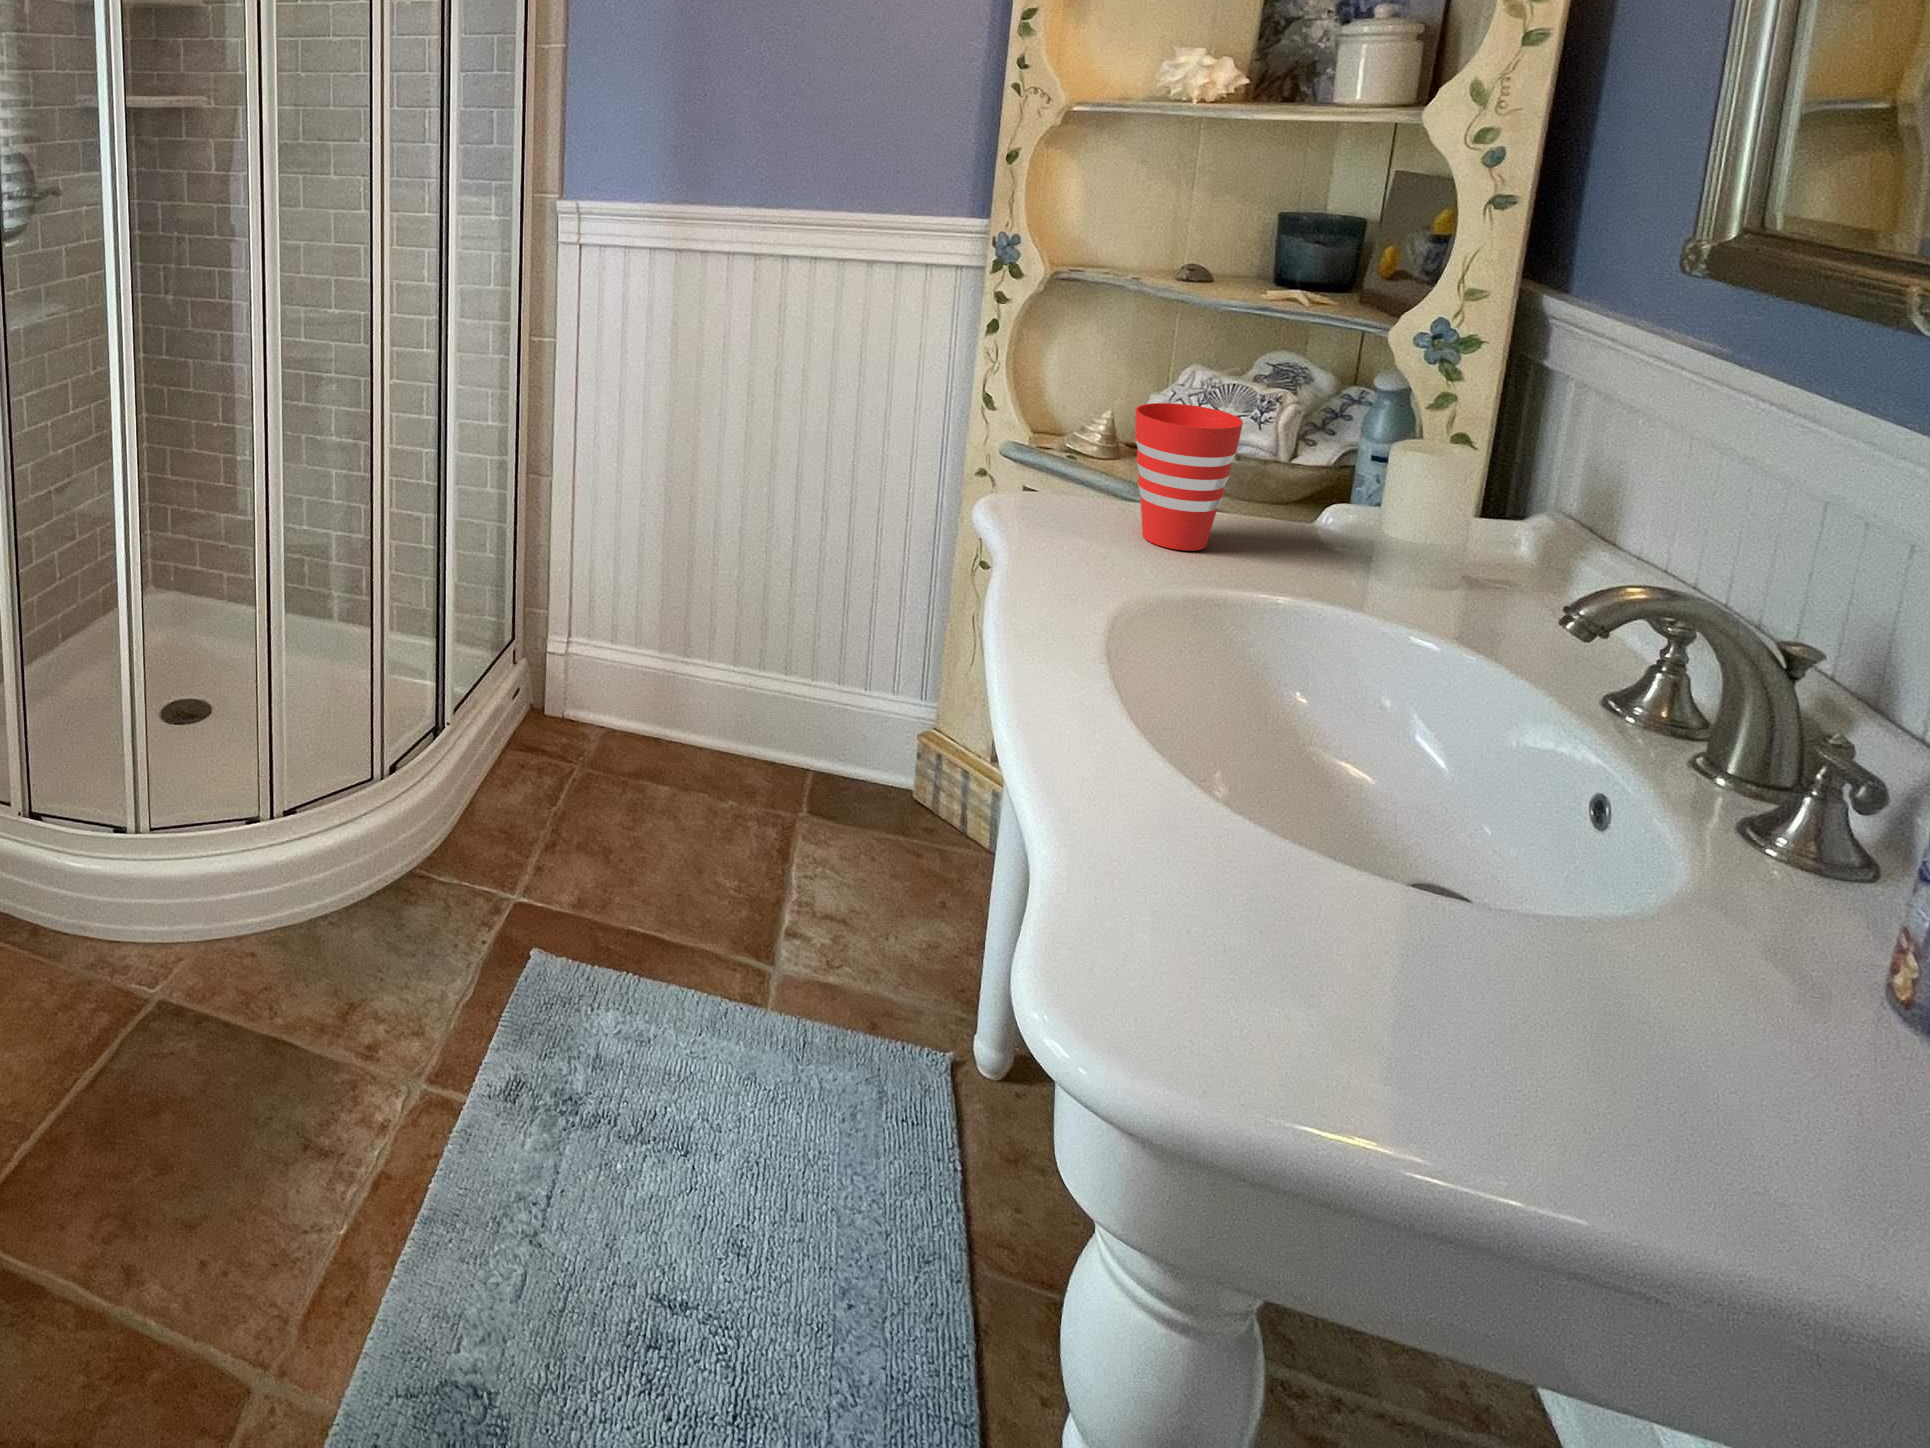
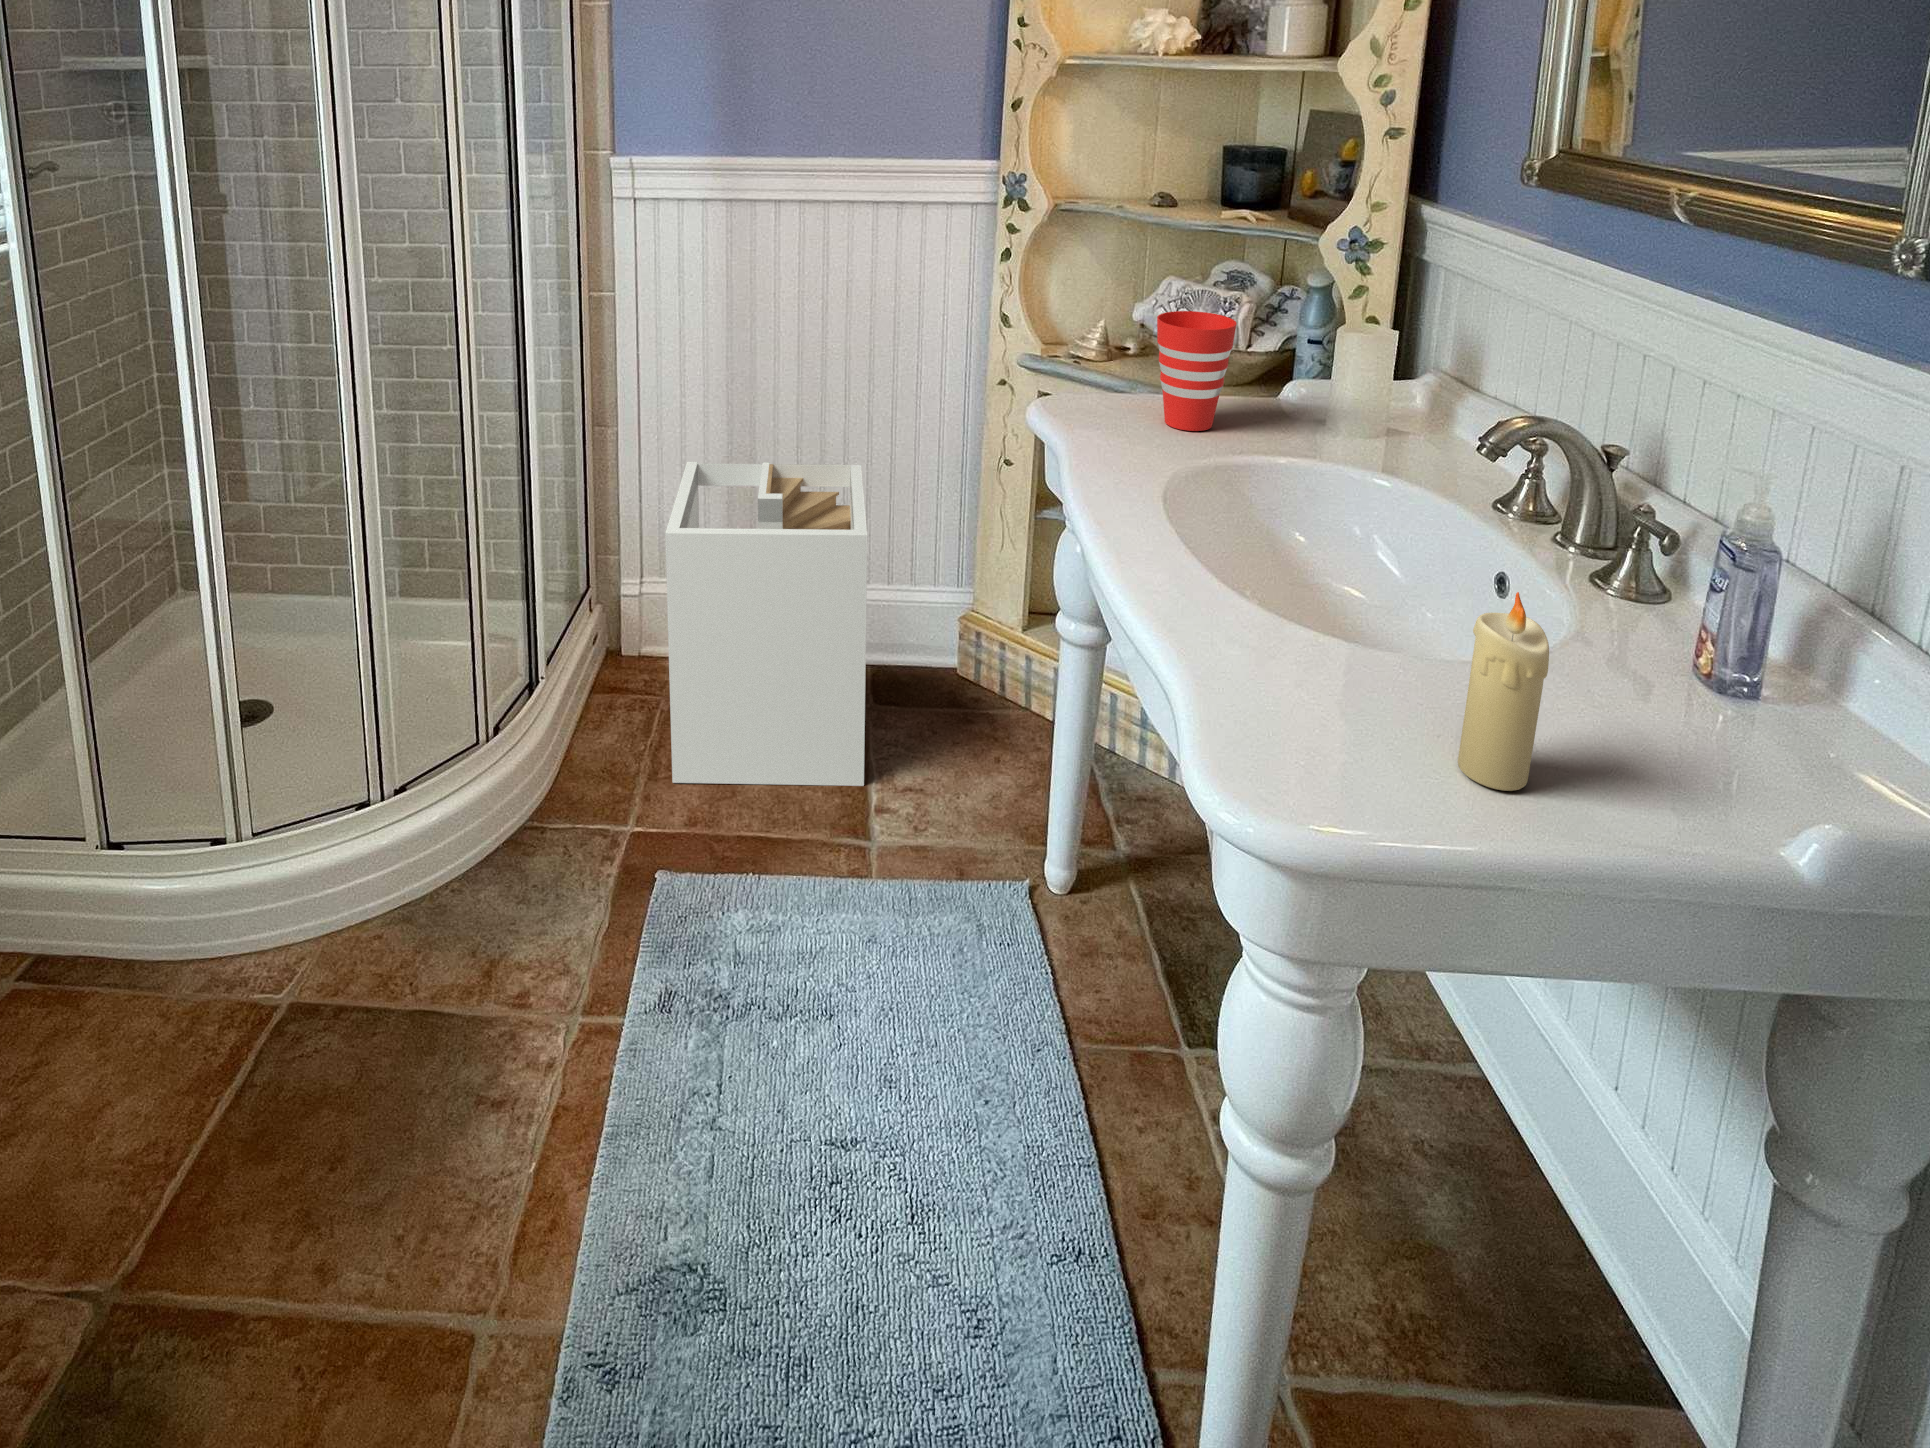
laundry hamper: none [565,523,802,907] -> present [665,462,867,786]
candle: none [1427,803,1569,1079] -> present [1458,592,1549,791]

